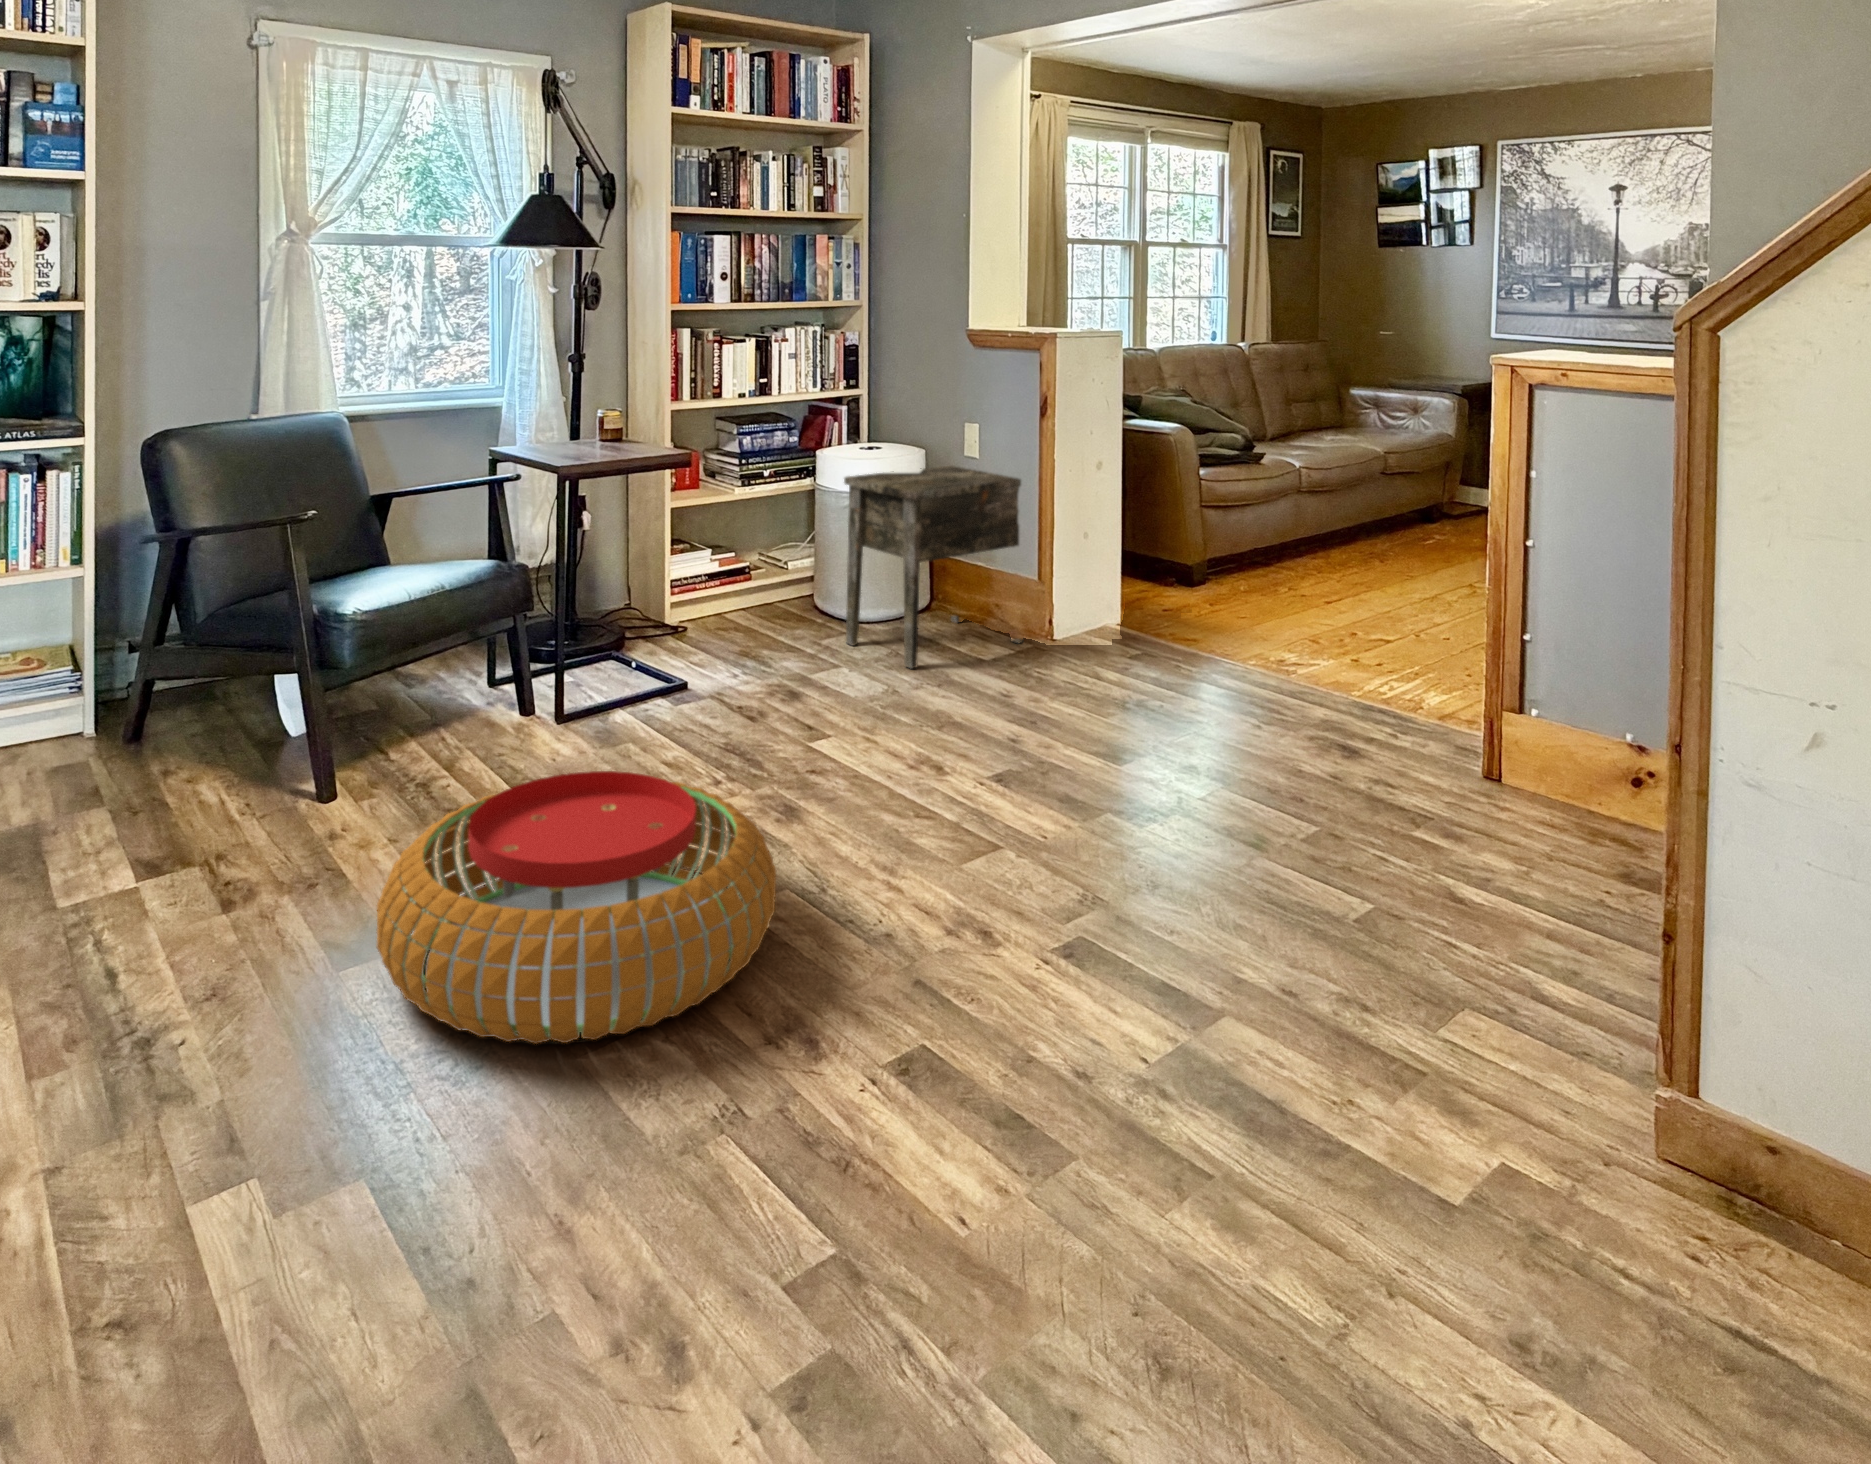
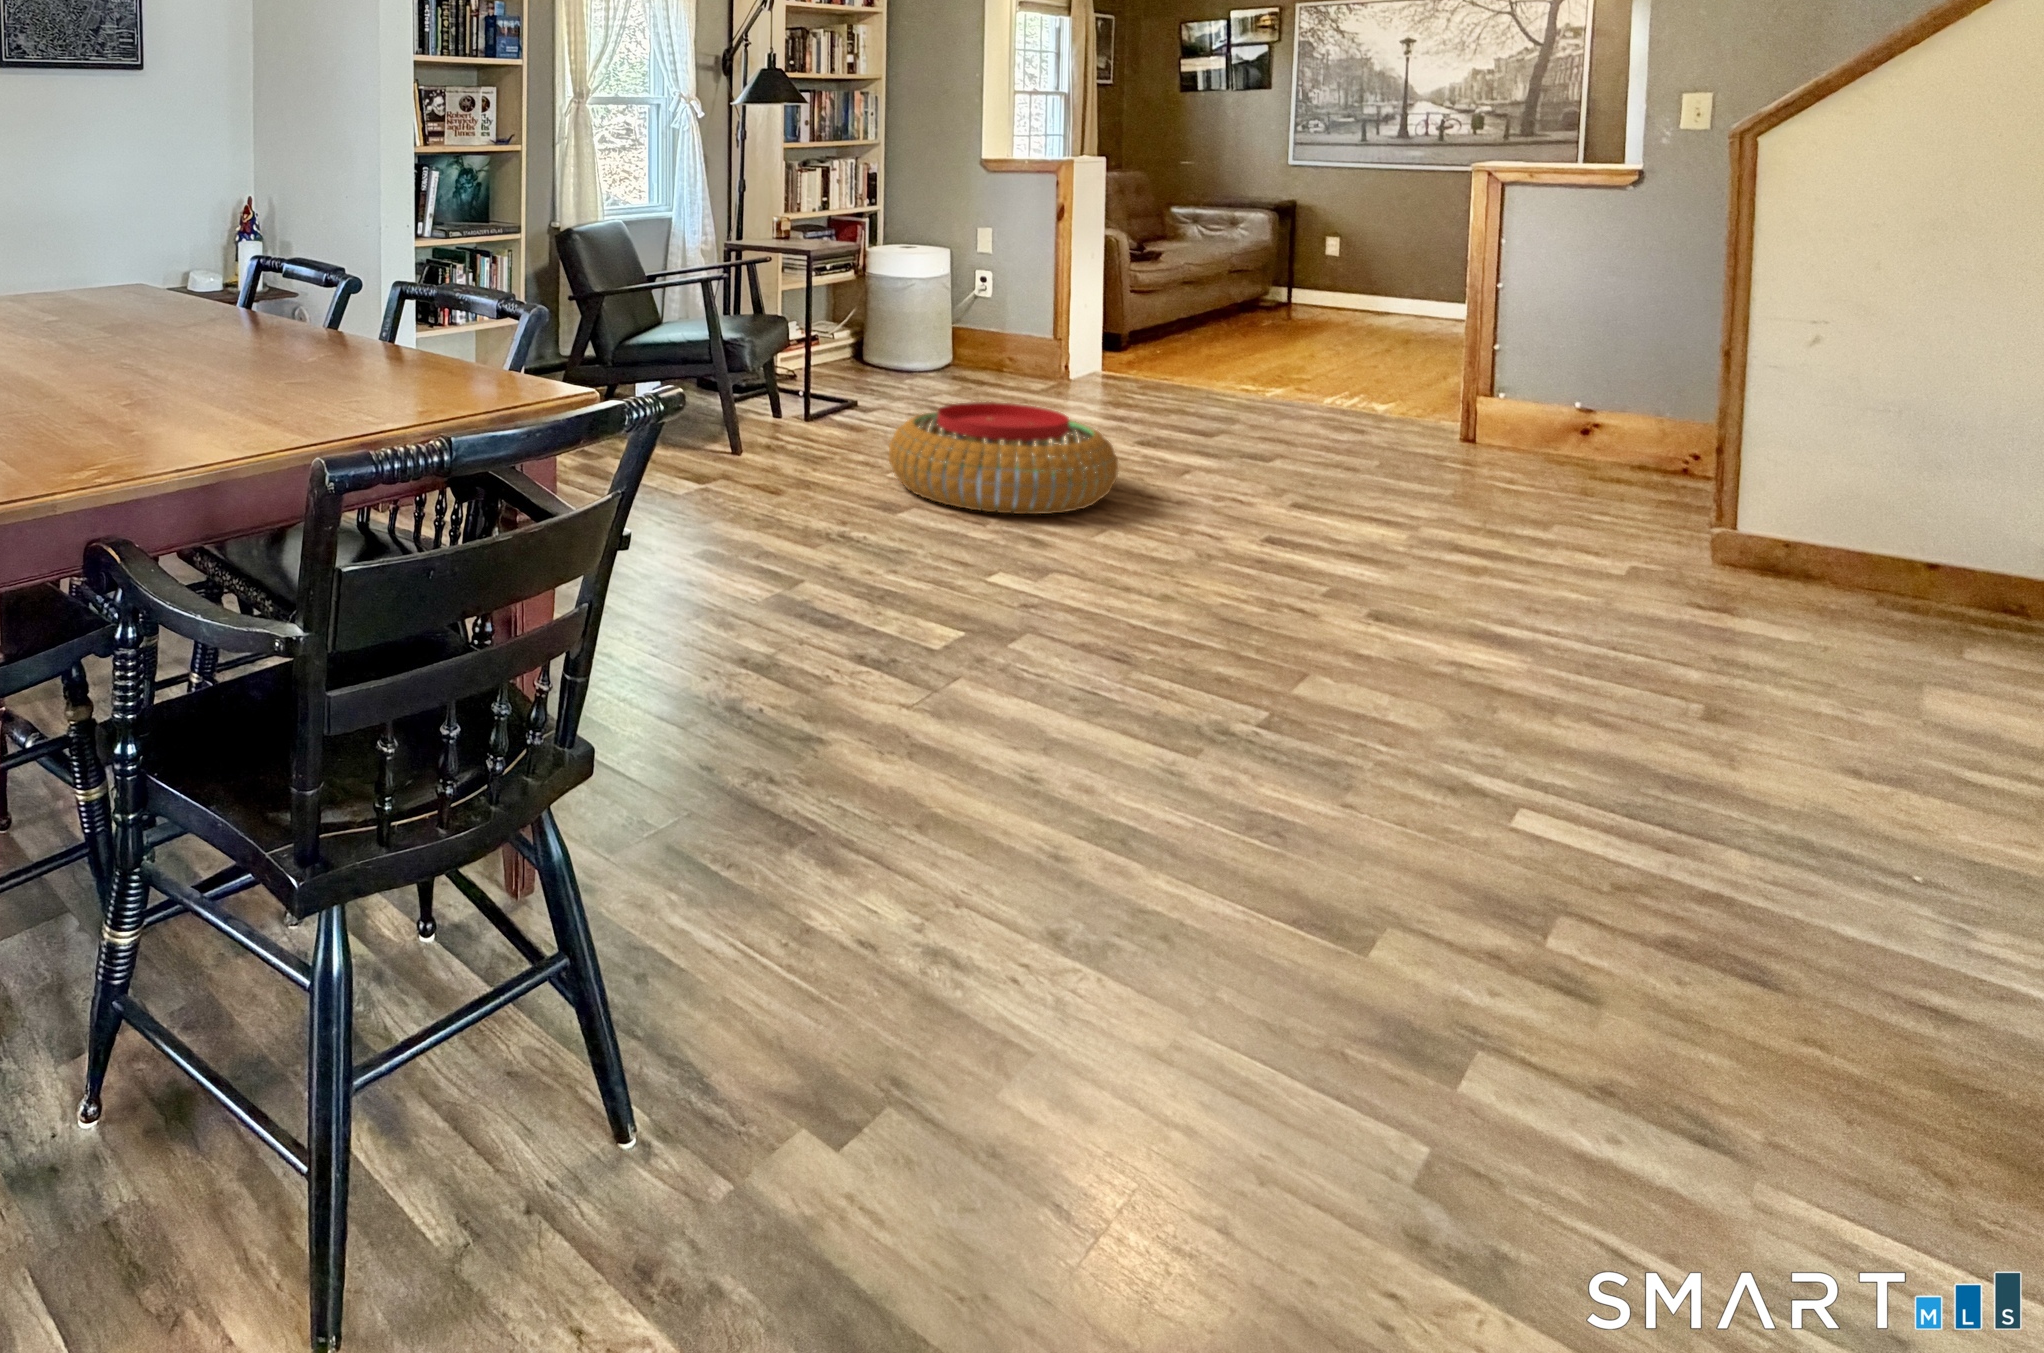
side table: present [844,466,1023,669] -> none [921,256,1050,389]

